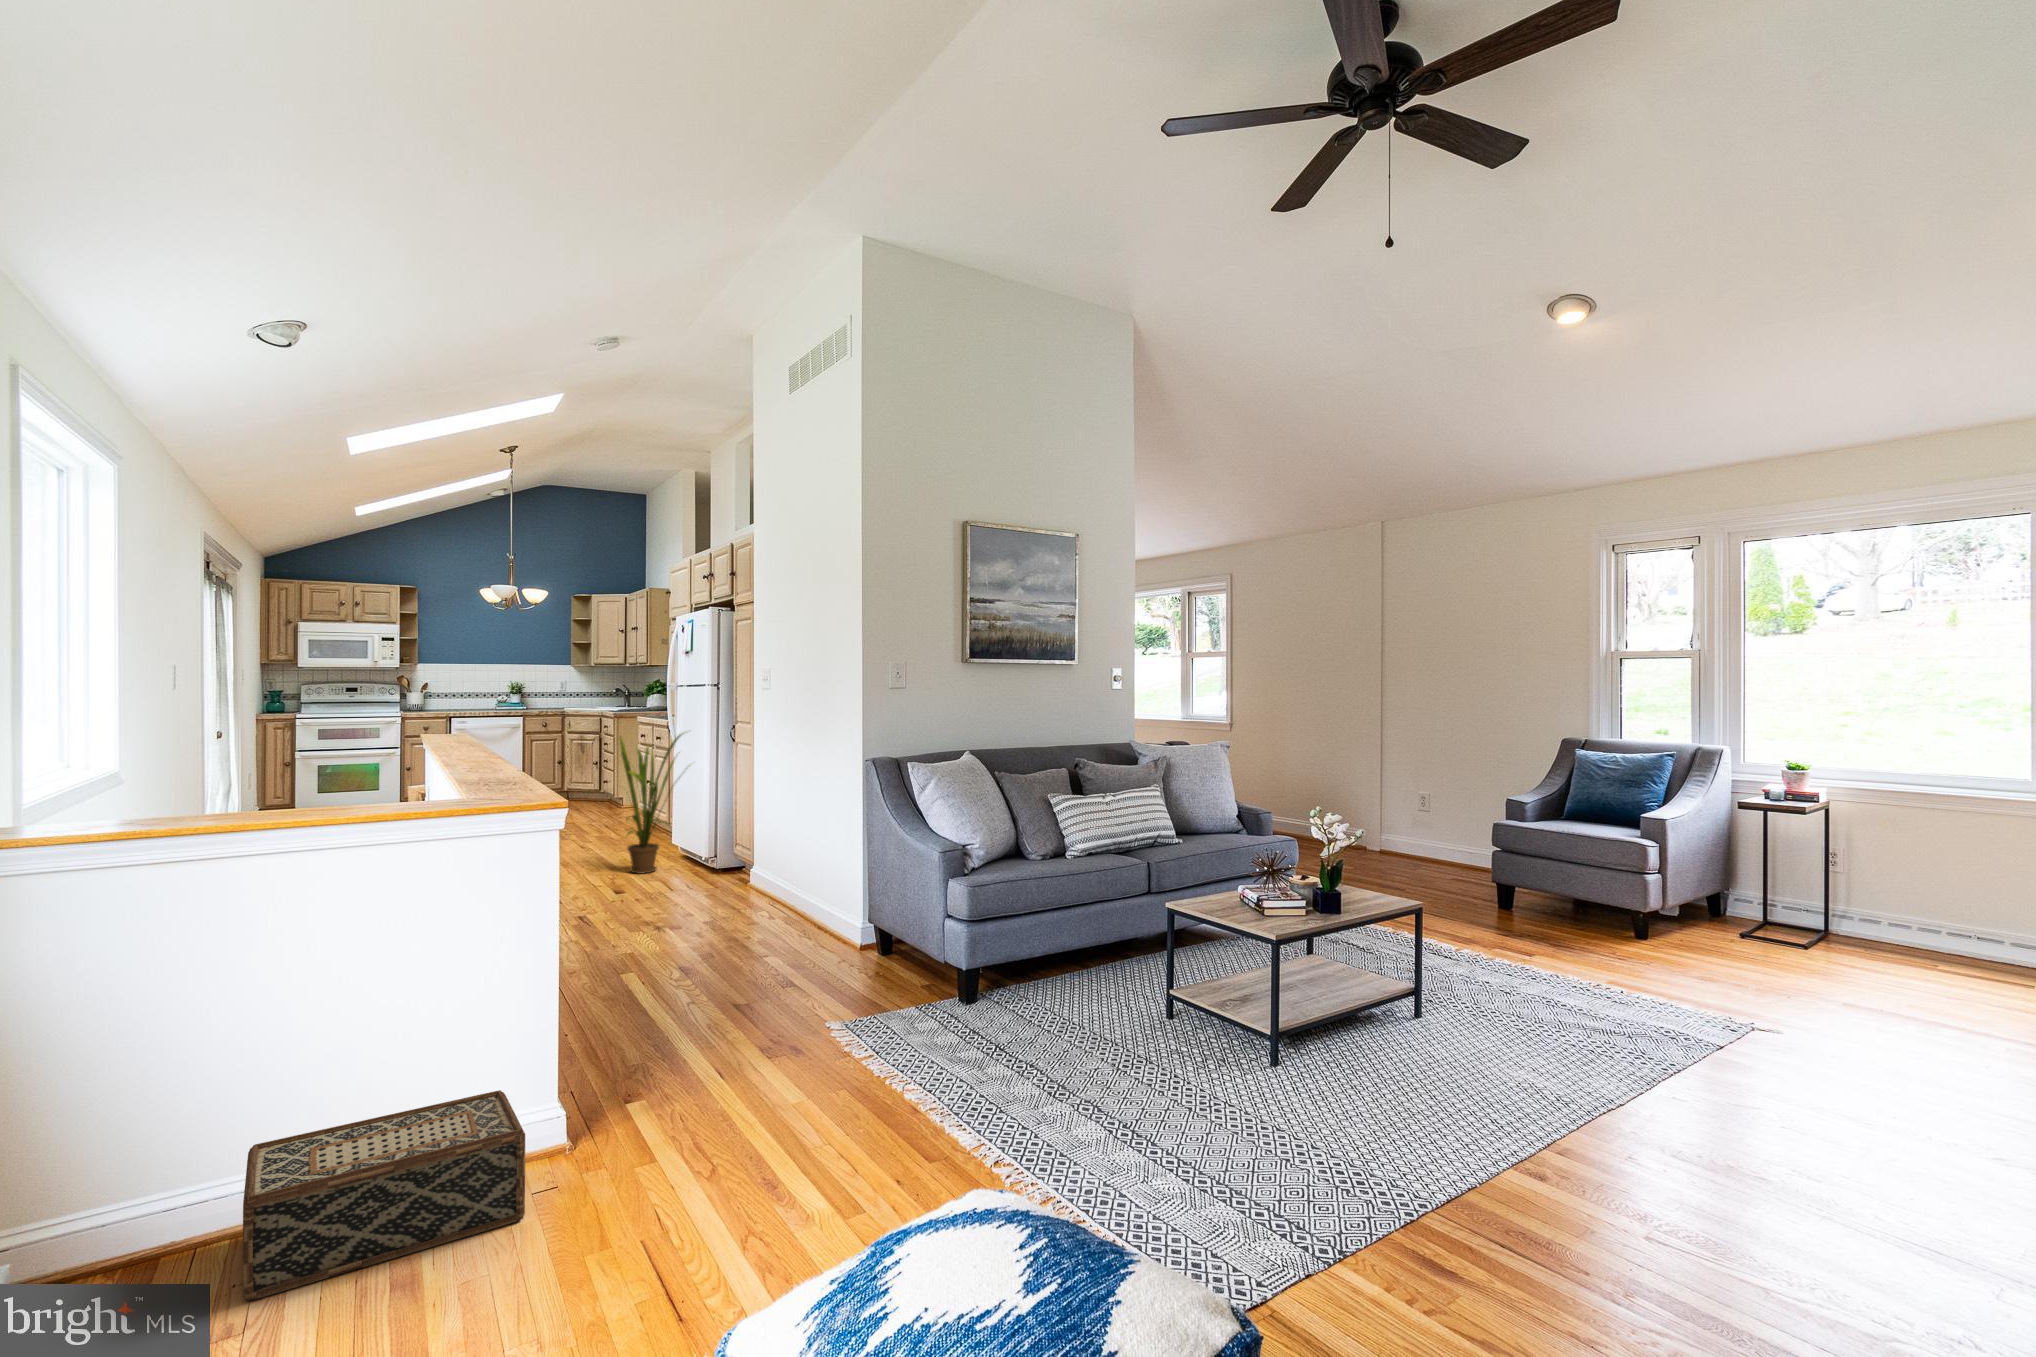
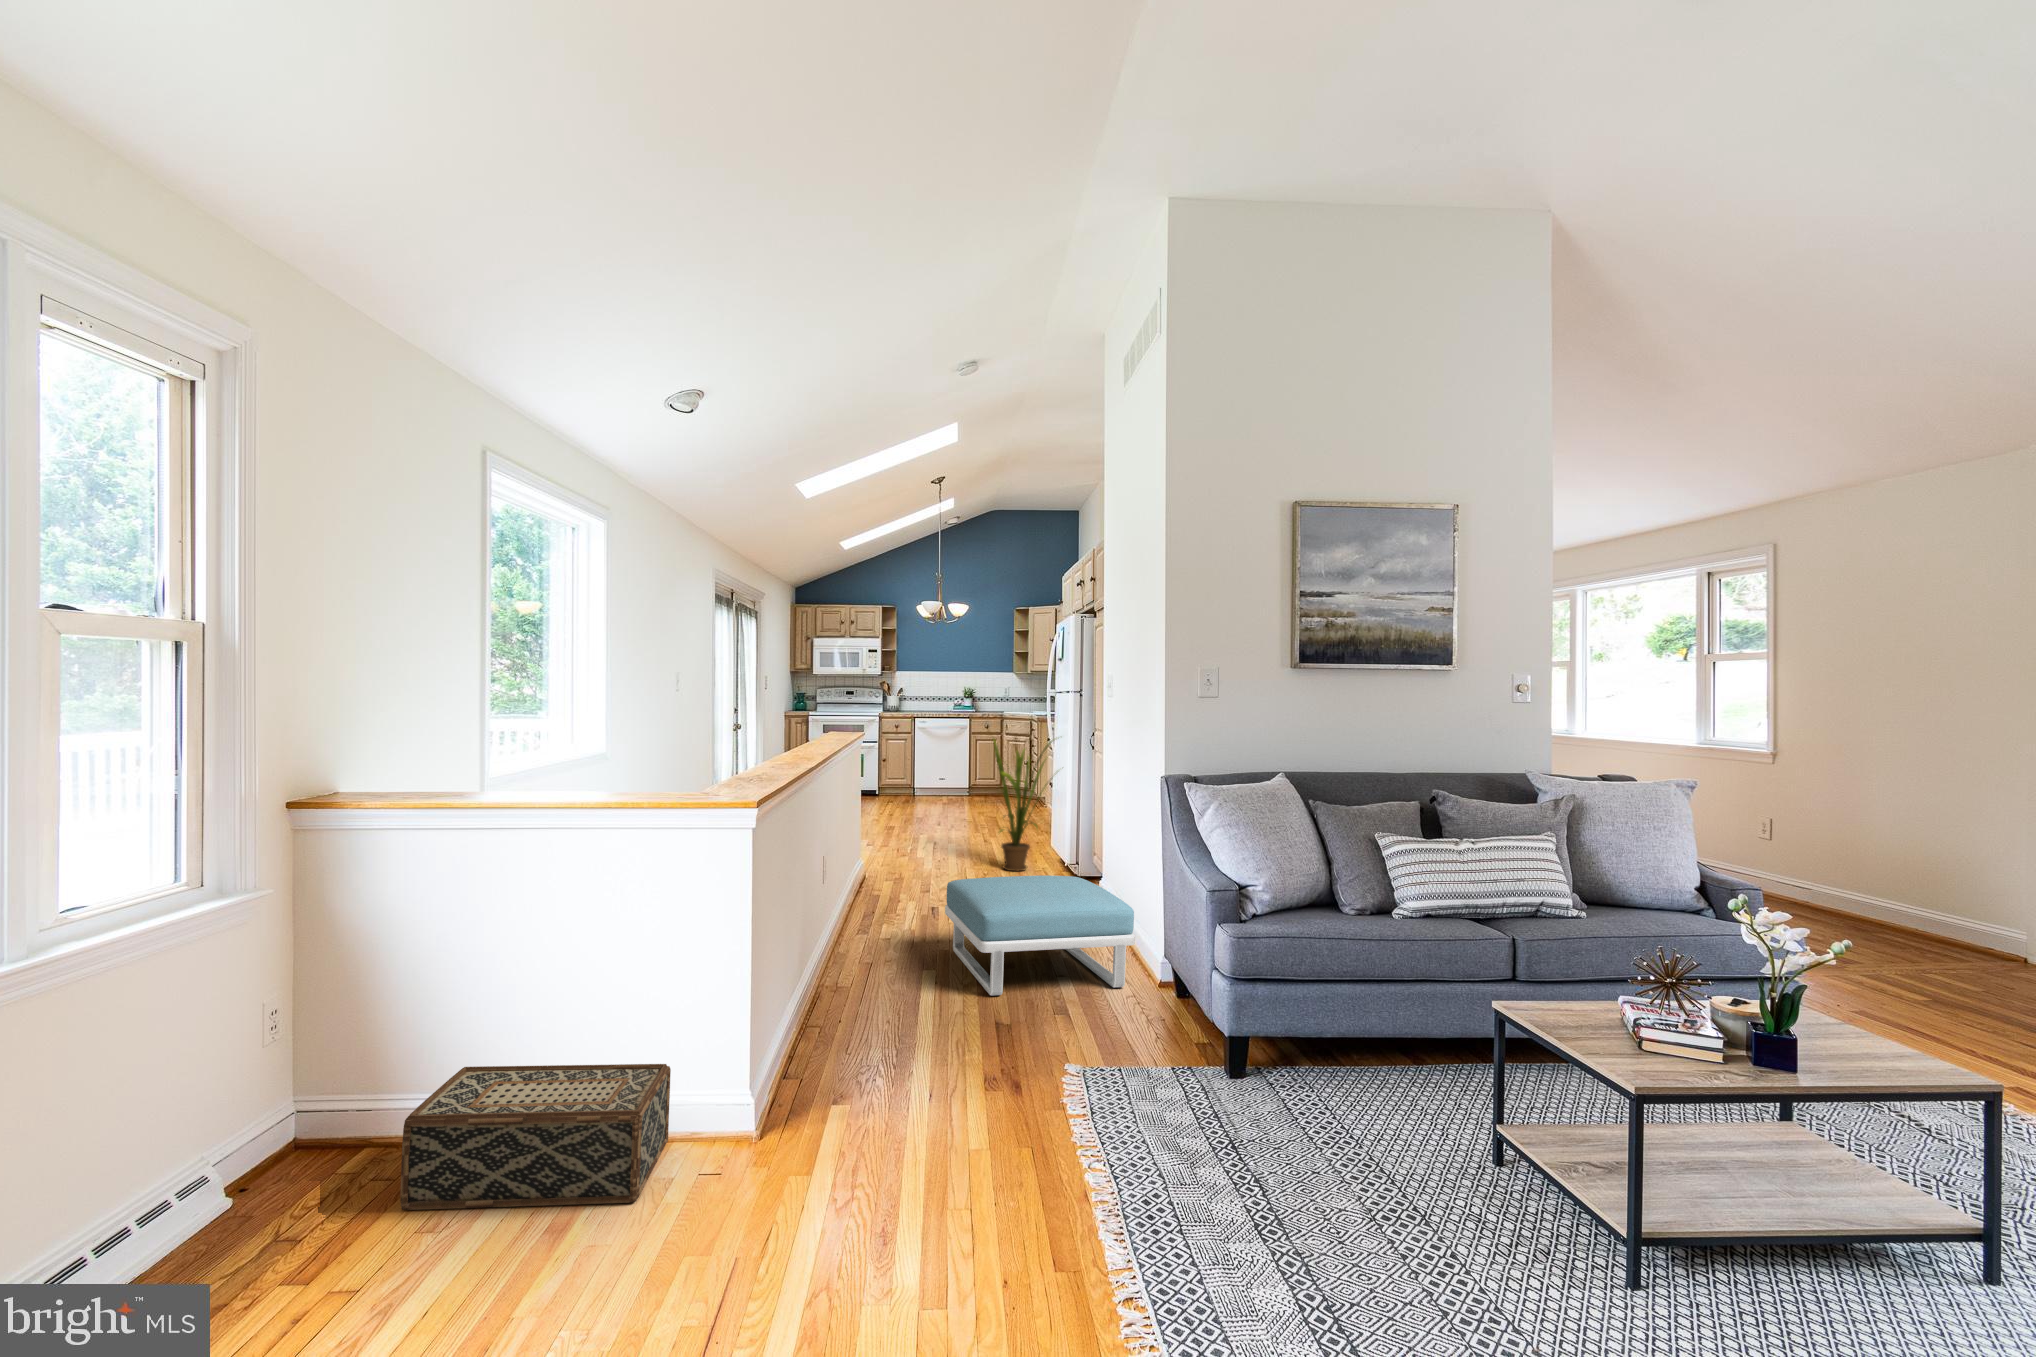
footstool: none [637,865,841,985] -> present [945,876,1135,996]

